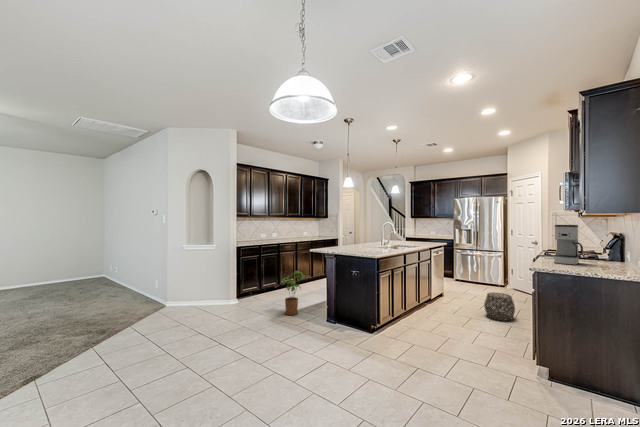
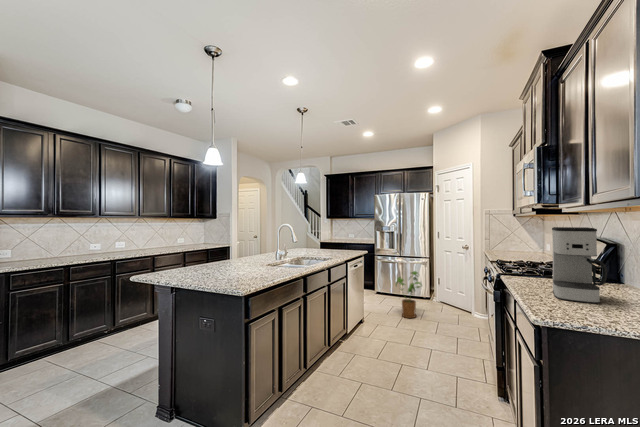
house plant: present [282,271,305,315] -> present [396,271,421,318]
woven basket: present [484,292,515,321] -> none [419,323,460,368]

